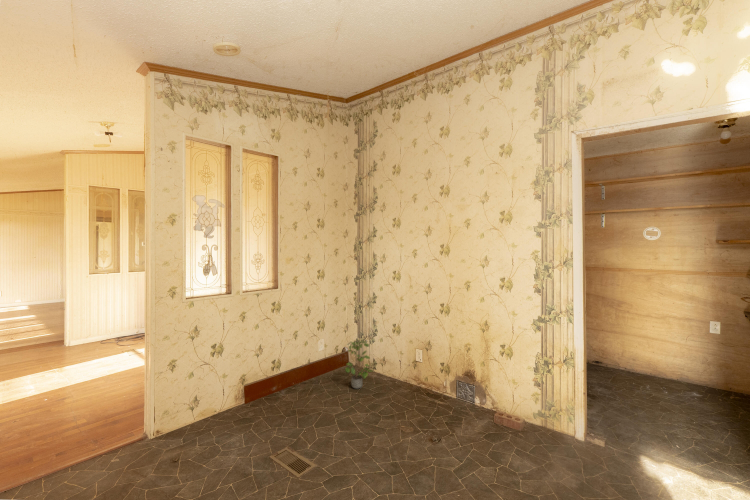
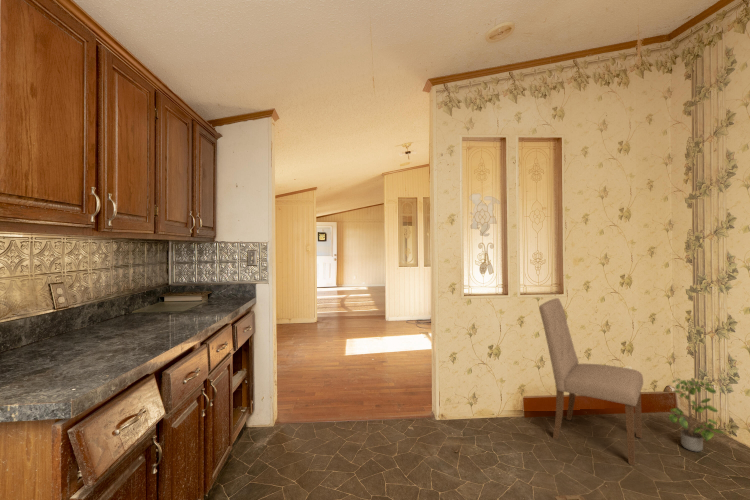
dining chair: none [260,293,331,413] -> present [539,298,643,465]

